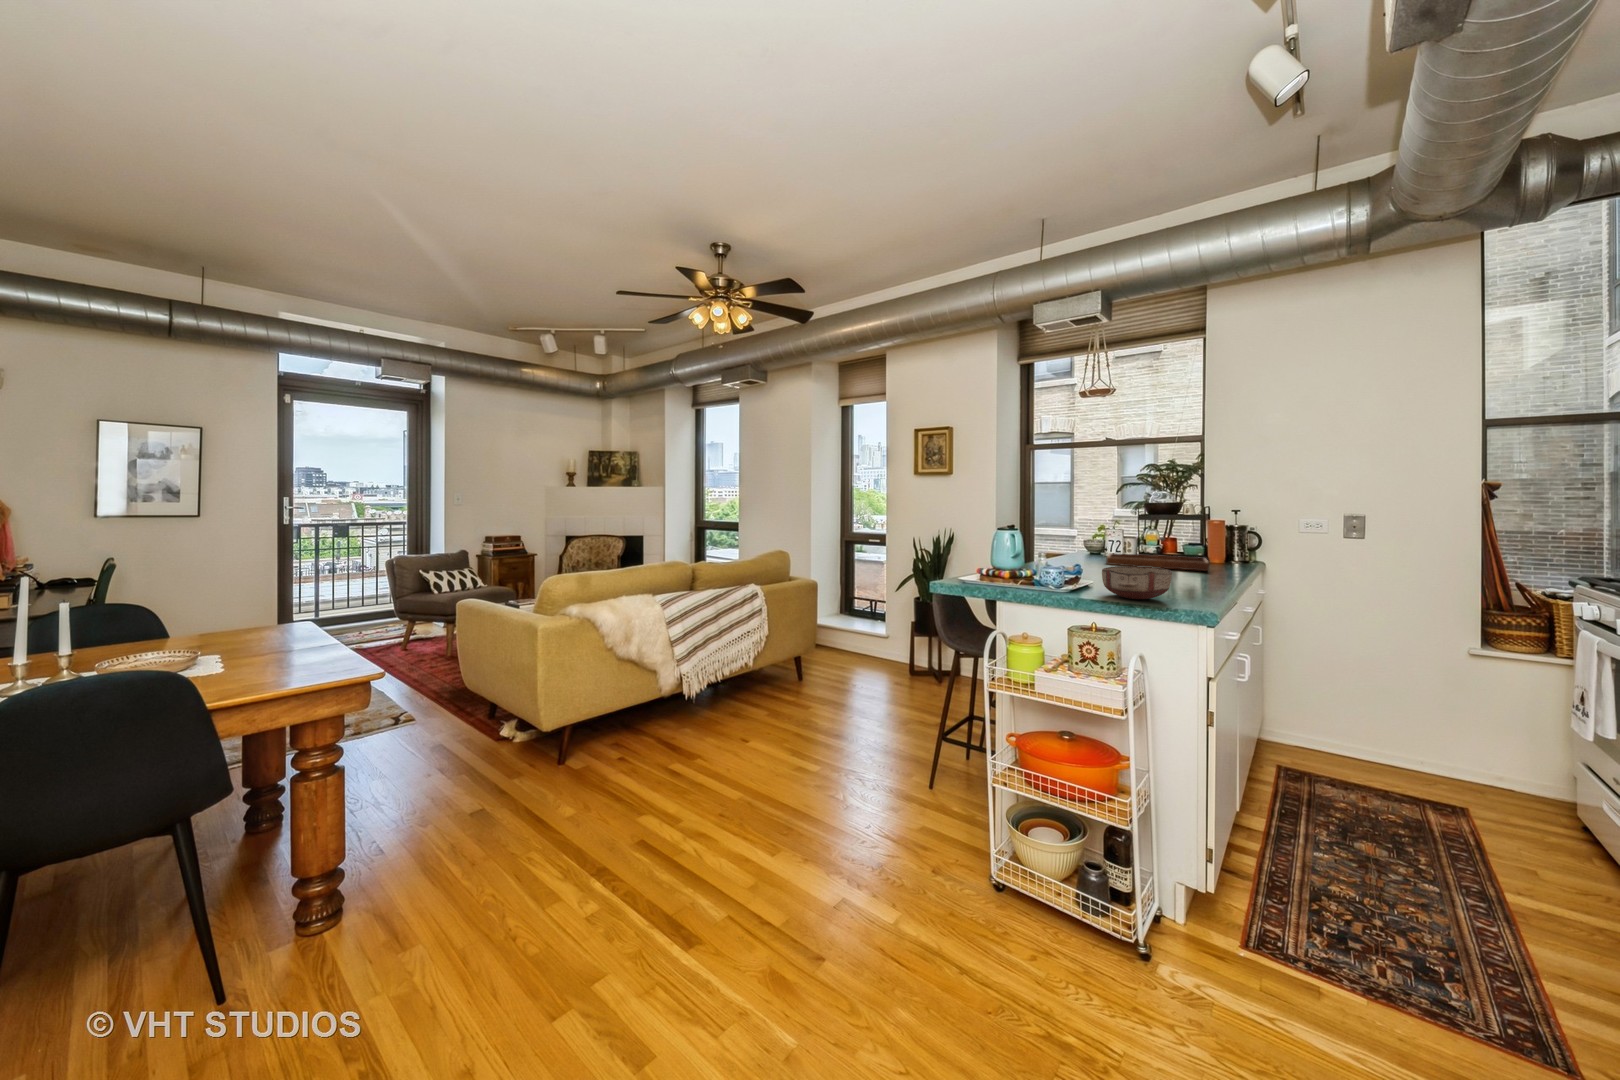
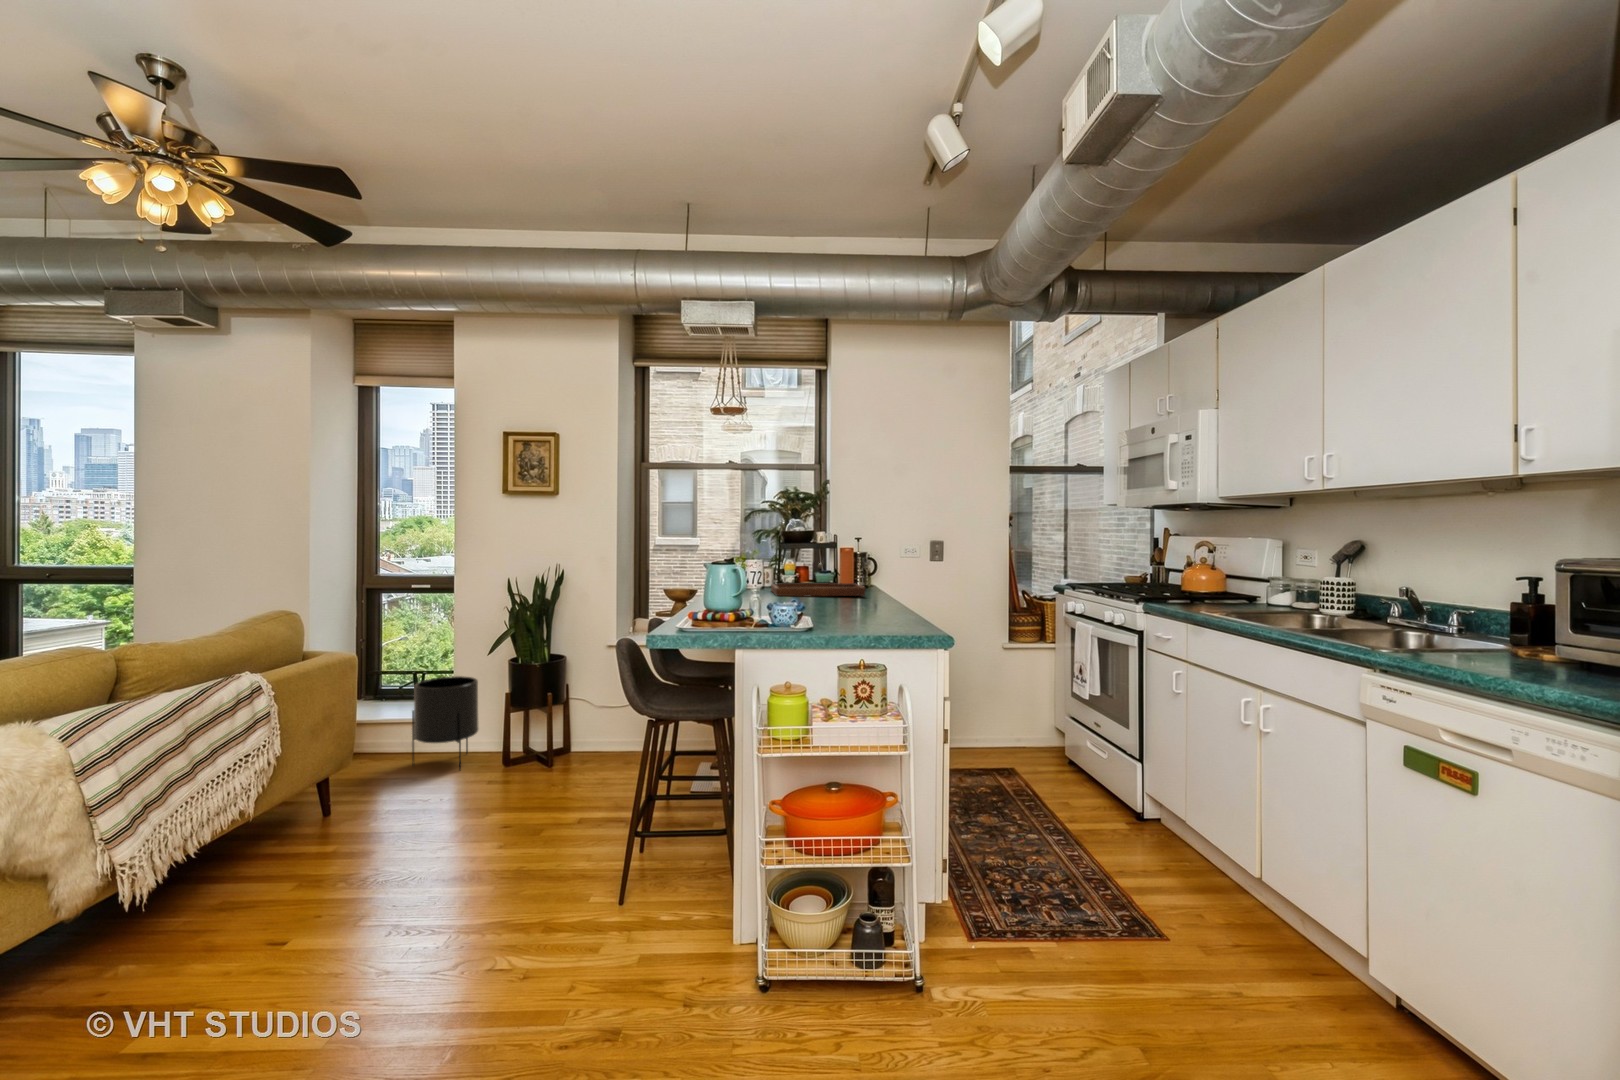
ceramic bowl: present [1102,566,1172,599] -> none [826,593,888,626]
planter: none [857,602,896,665] -> present [412,676,479,770]

